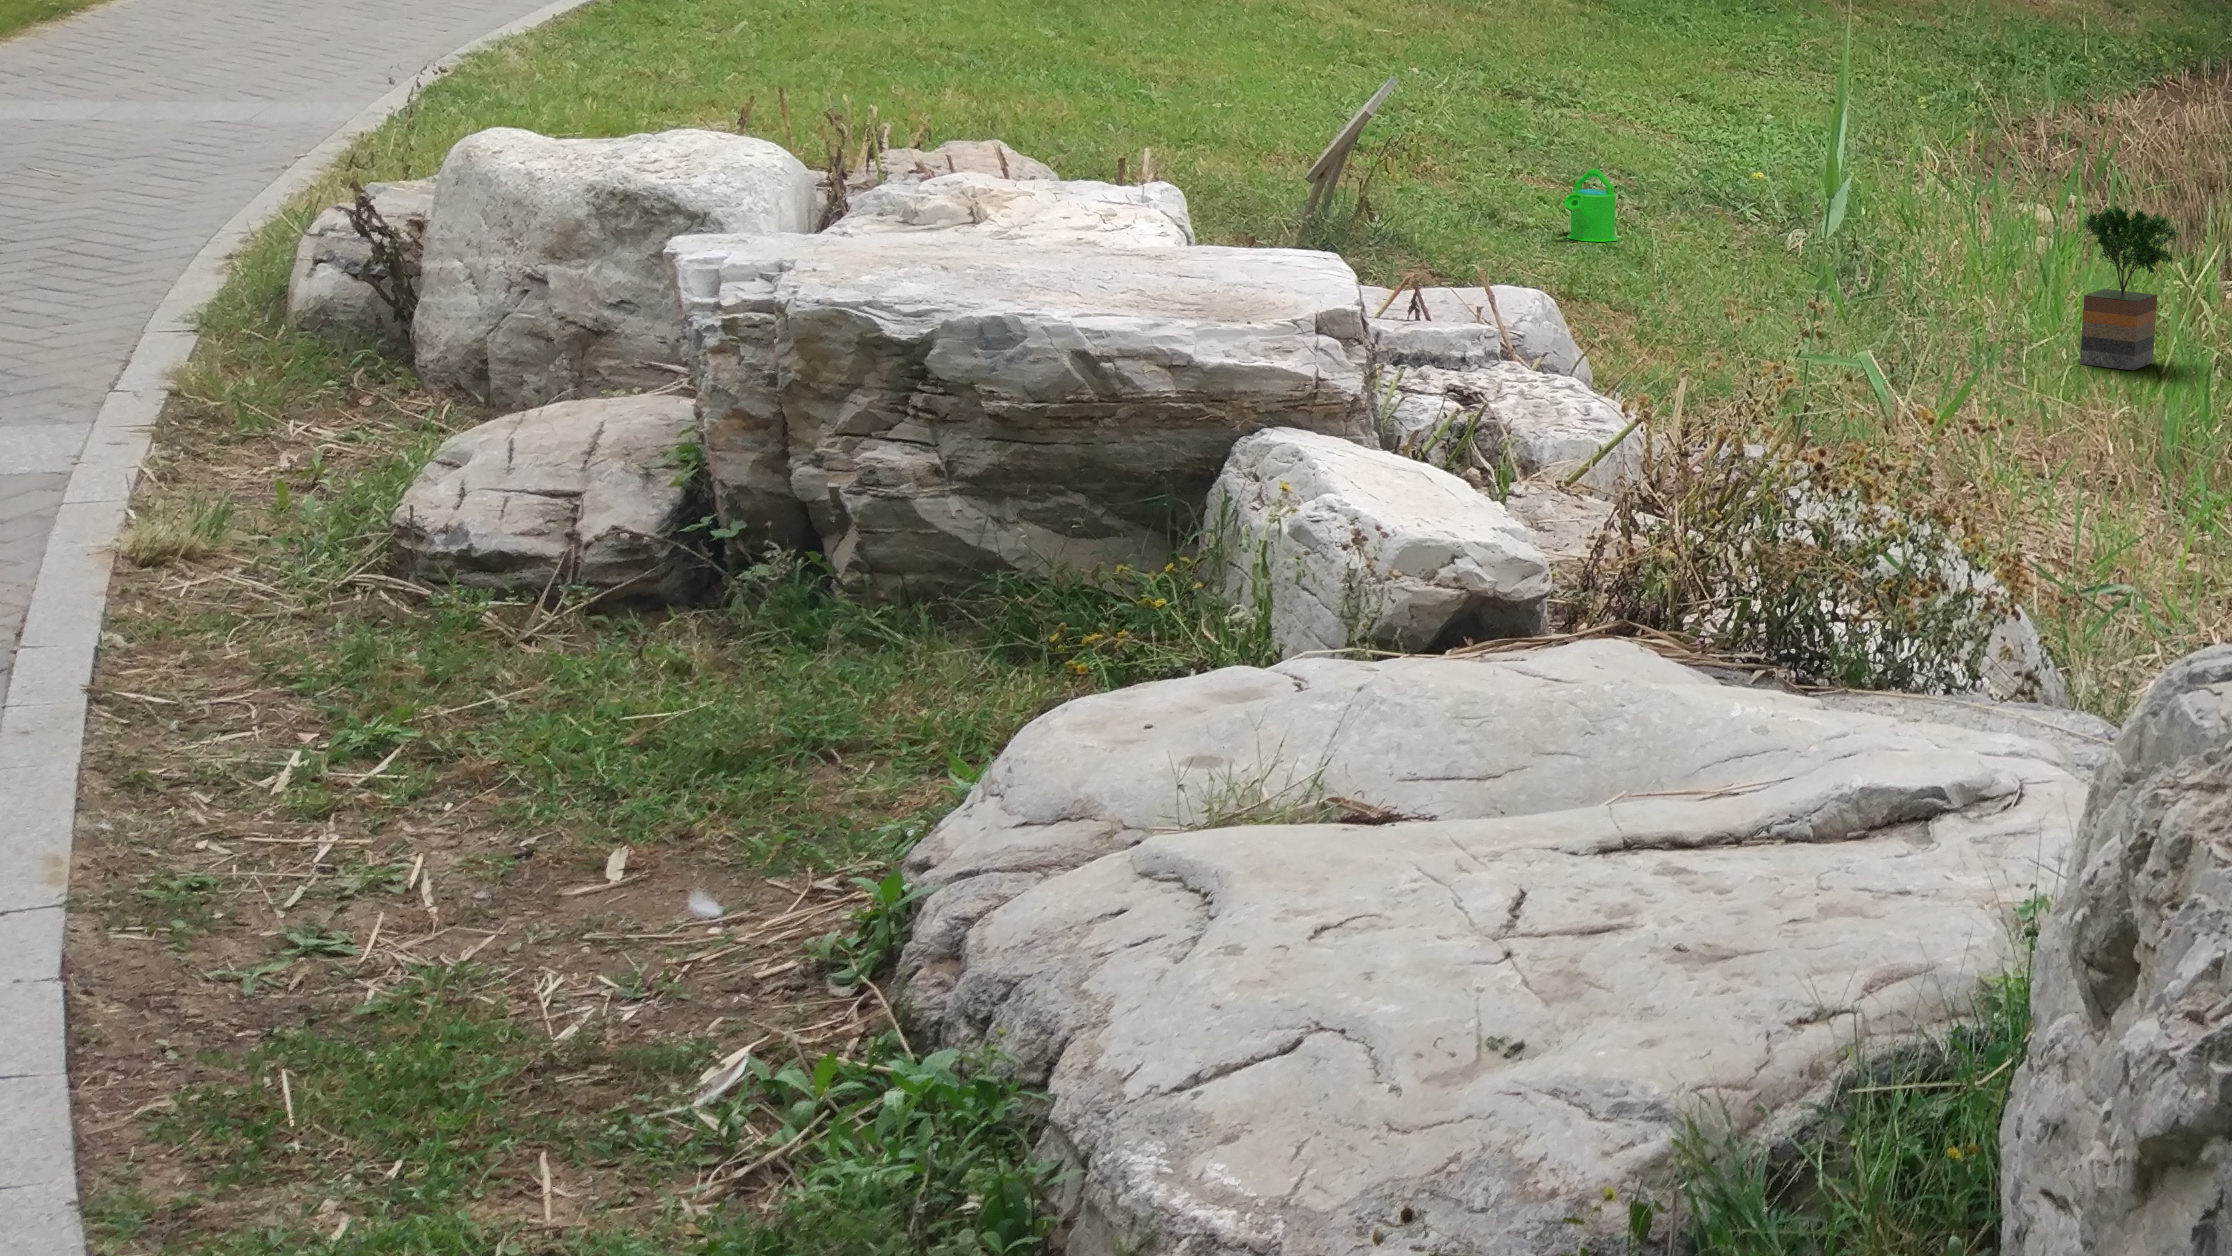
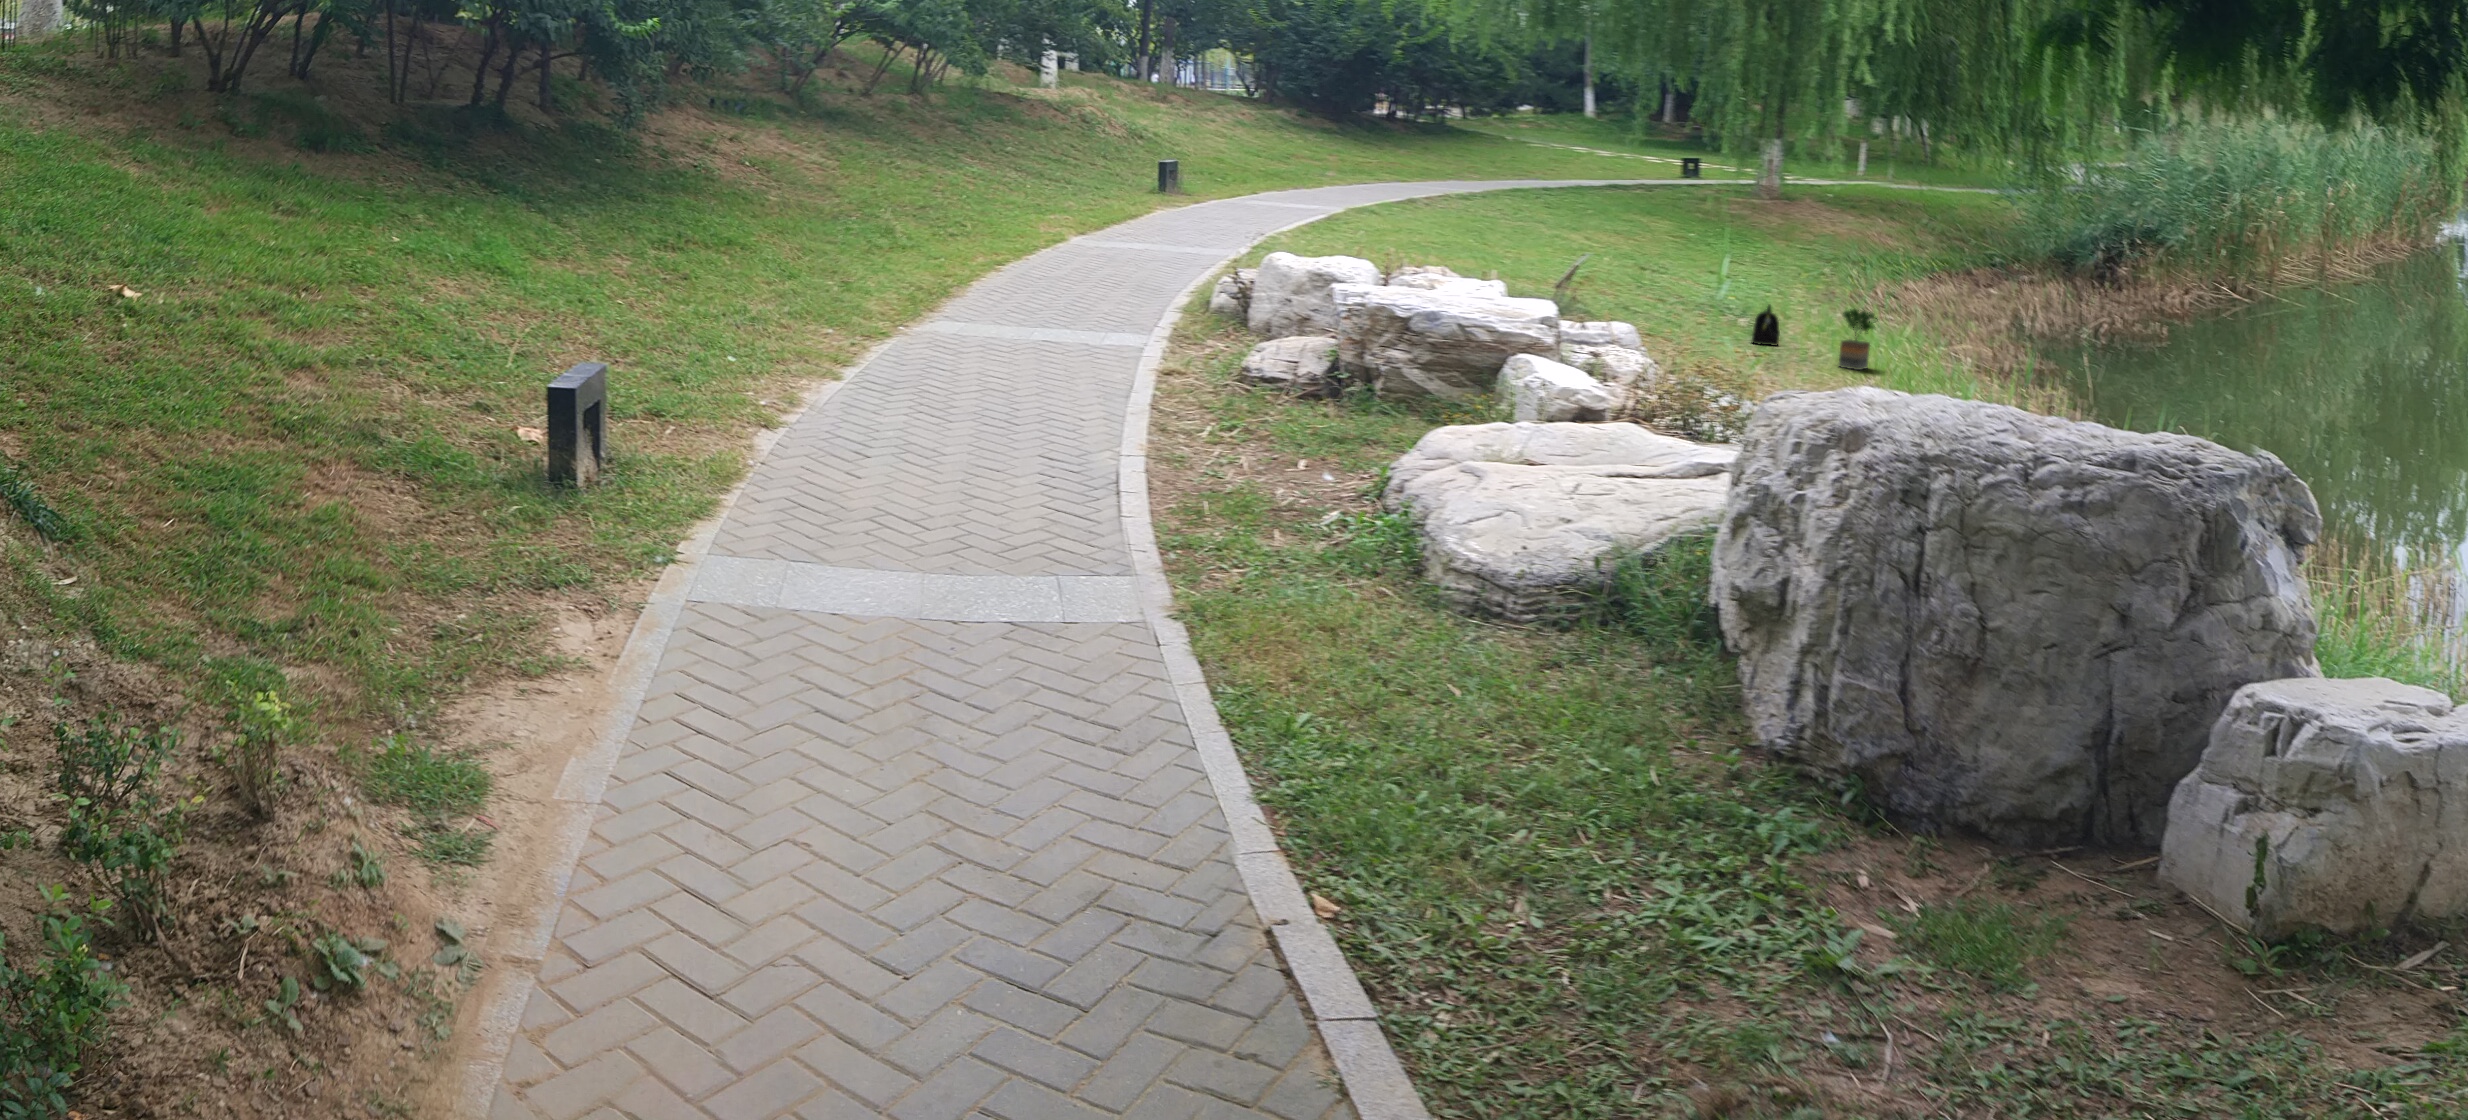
watering can: present [1565,169,1618,242] -> none [1651,291,1671,318]
backpack: none [1843,199,1918,310] -> present [1752,305,1780,346]

